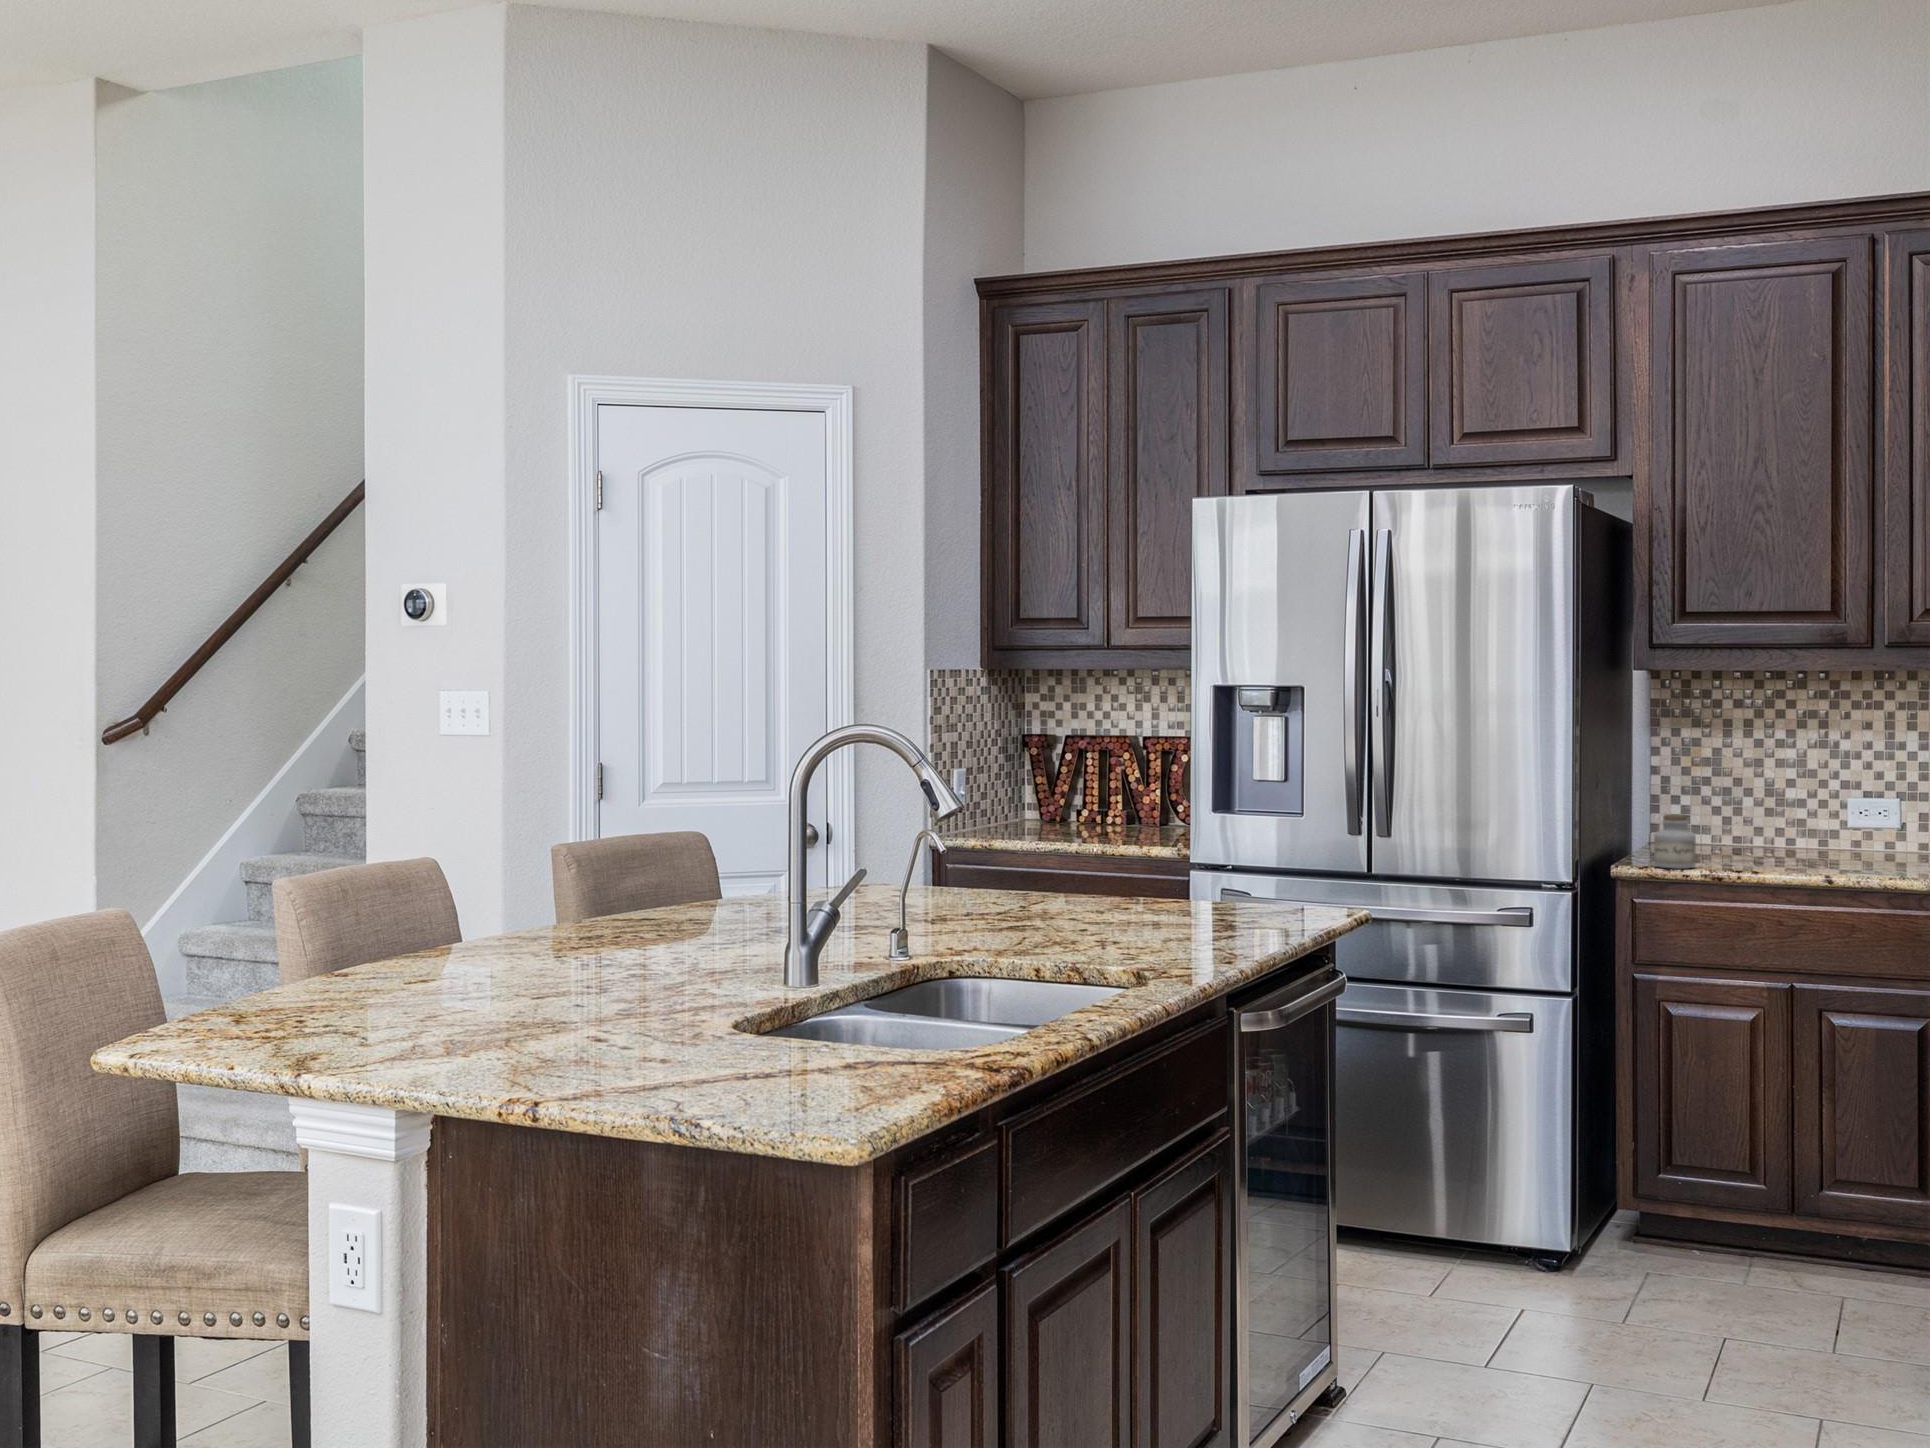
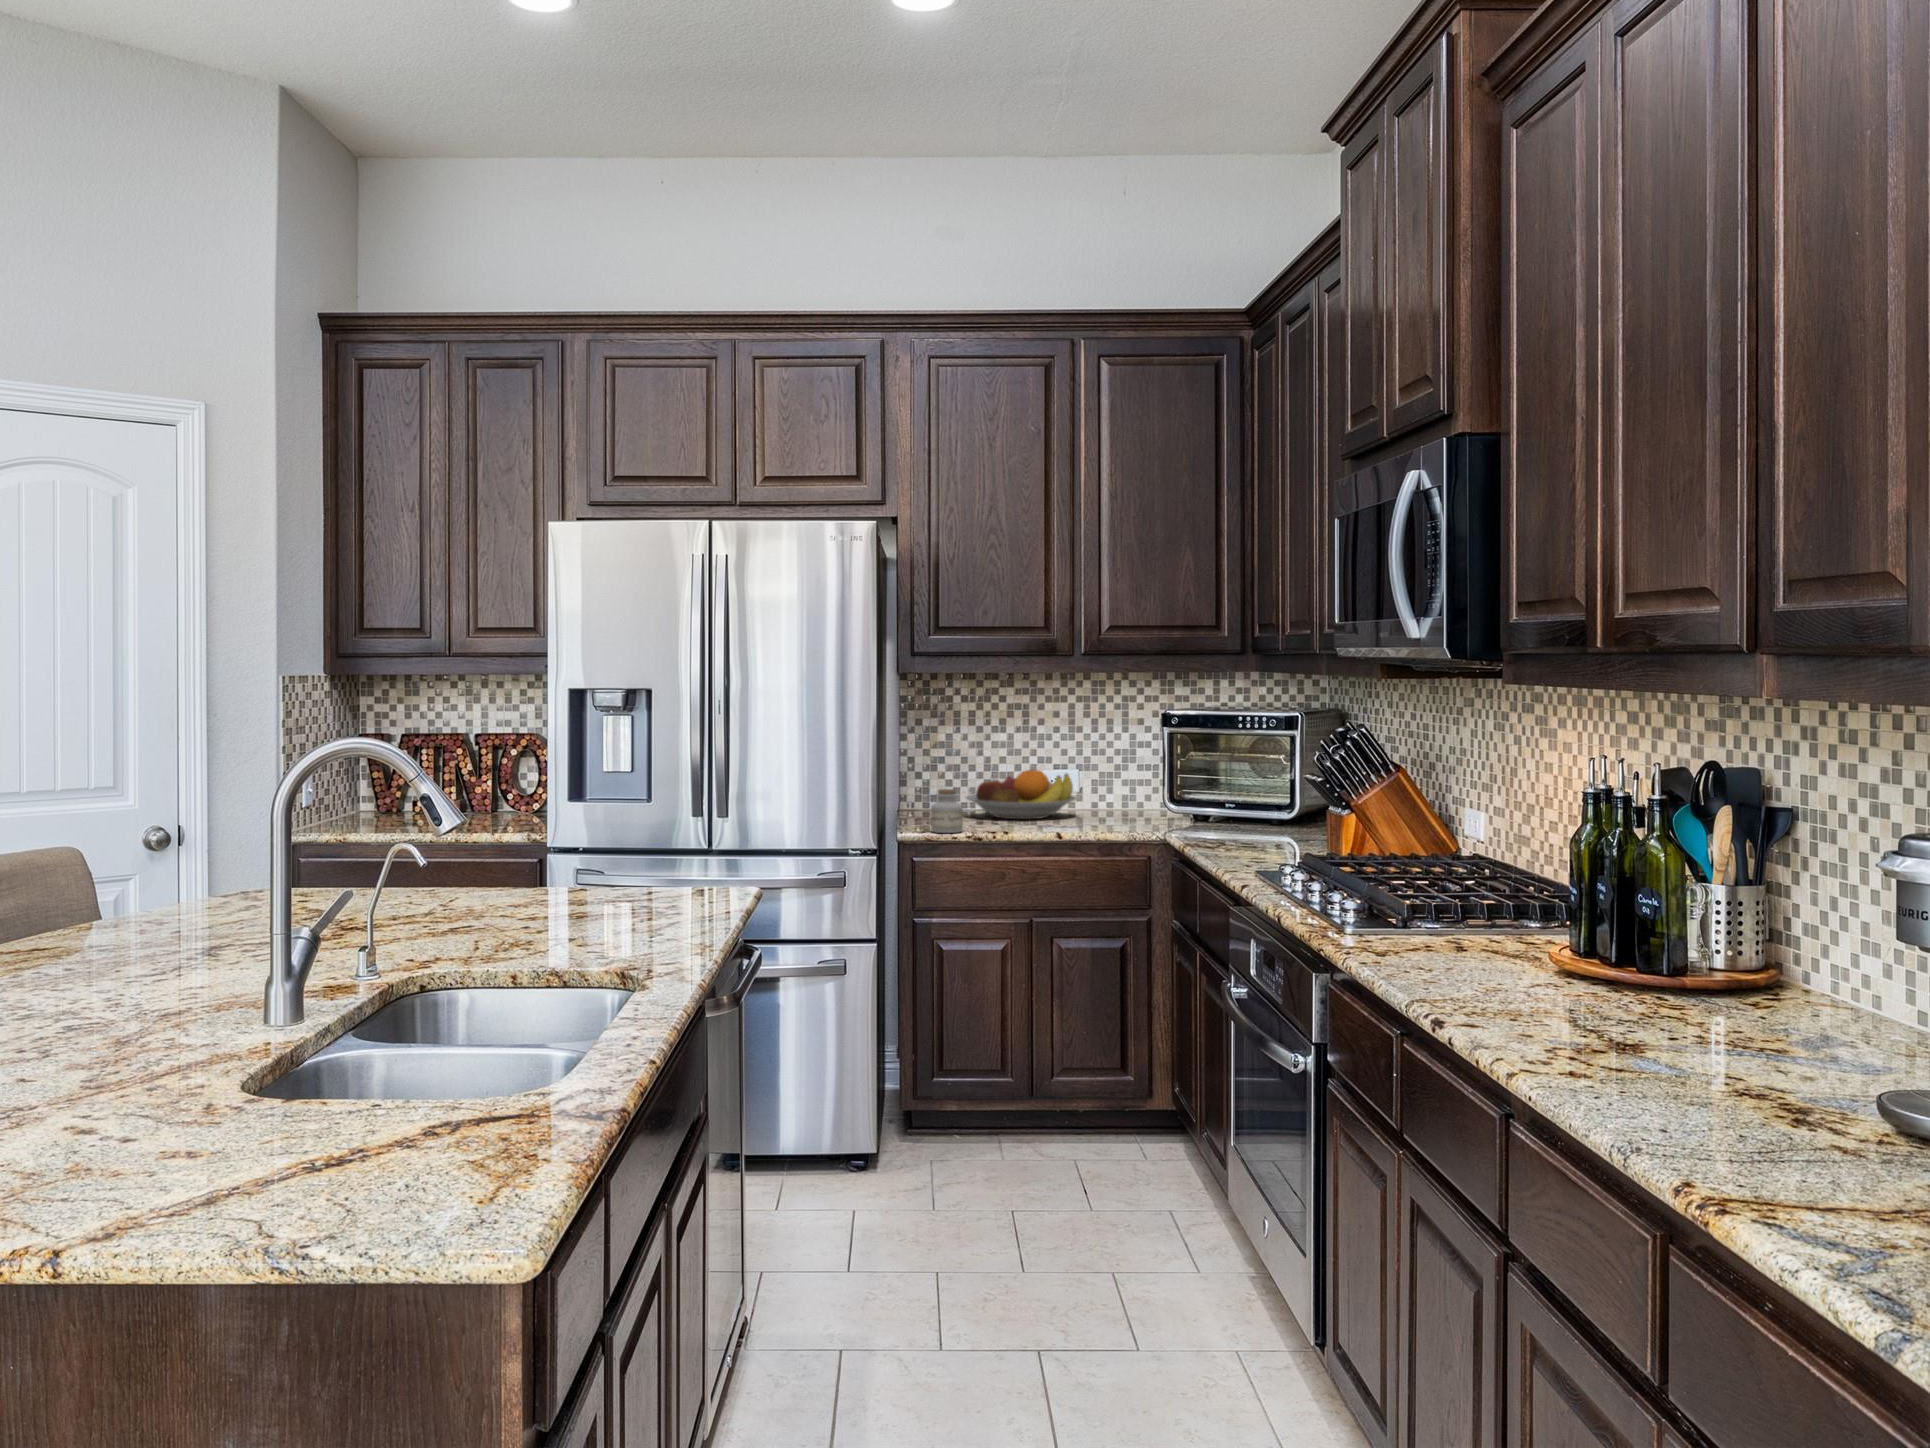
fruit bowl: none [1731,797,1888,860] -> present [966,770,1076,819]

